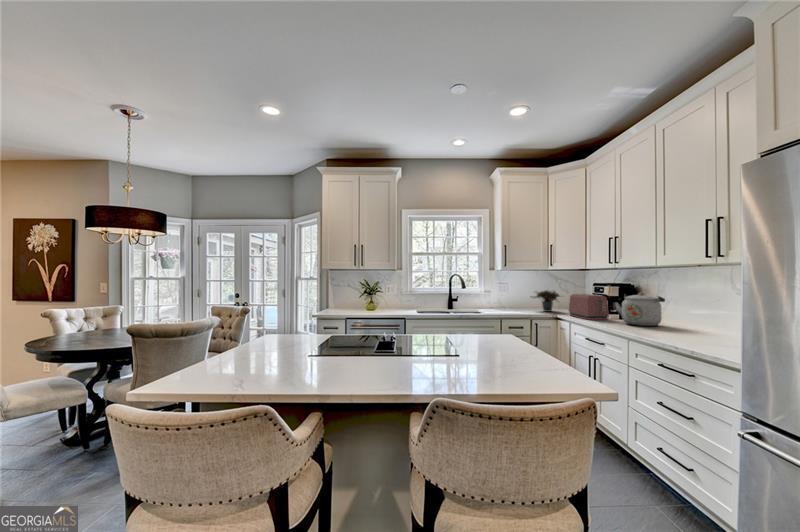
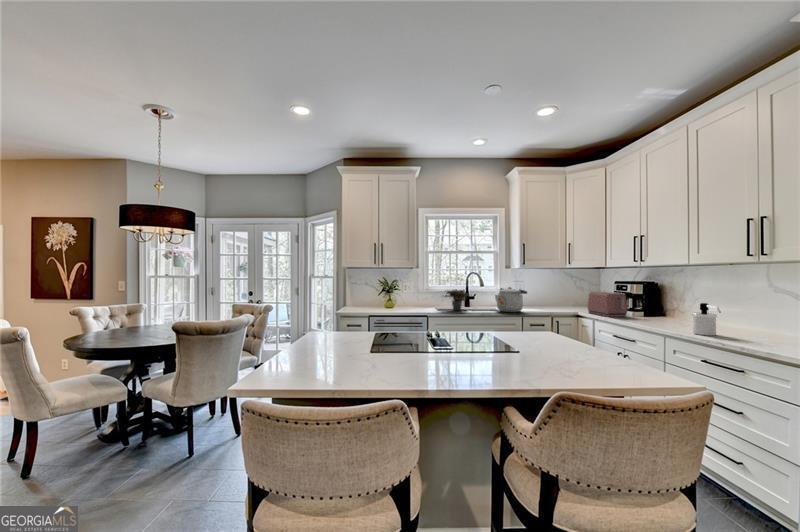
potted plant: present [531,291,560,312] -> present [444,289,468,311]
kettle: present [615,293,665,326] -> present [495,287,527,312]
soap dispenser: none [674,306,704,341] -> present [692,303,721,336]

